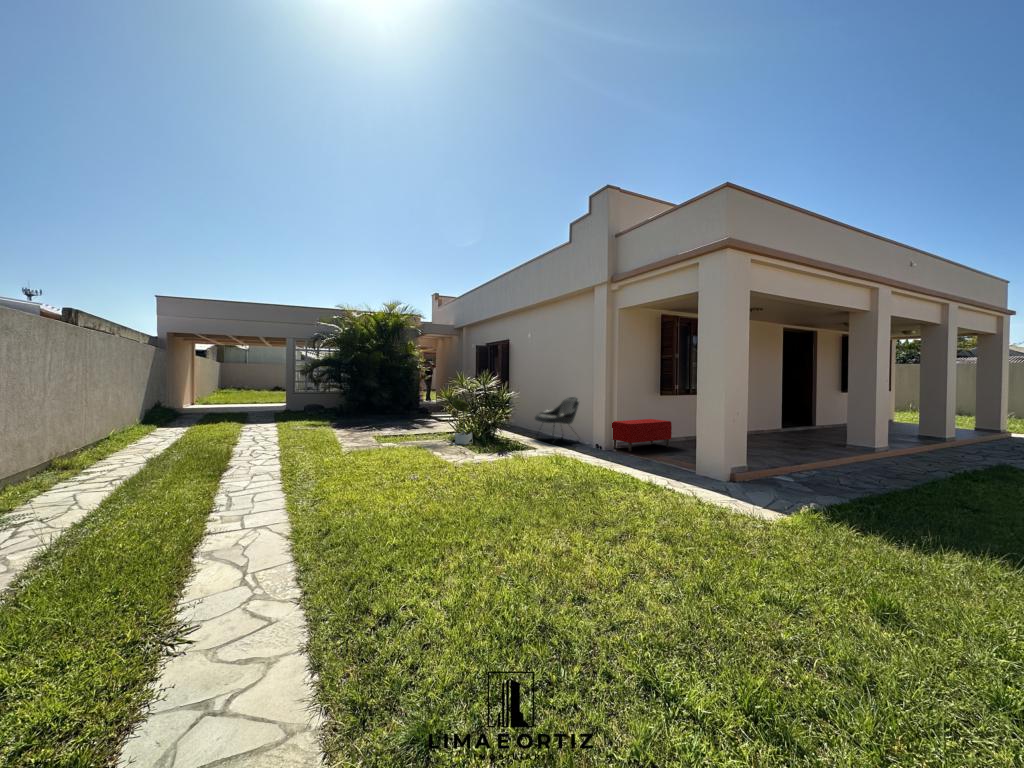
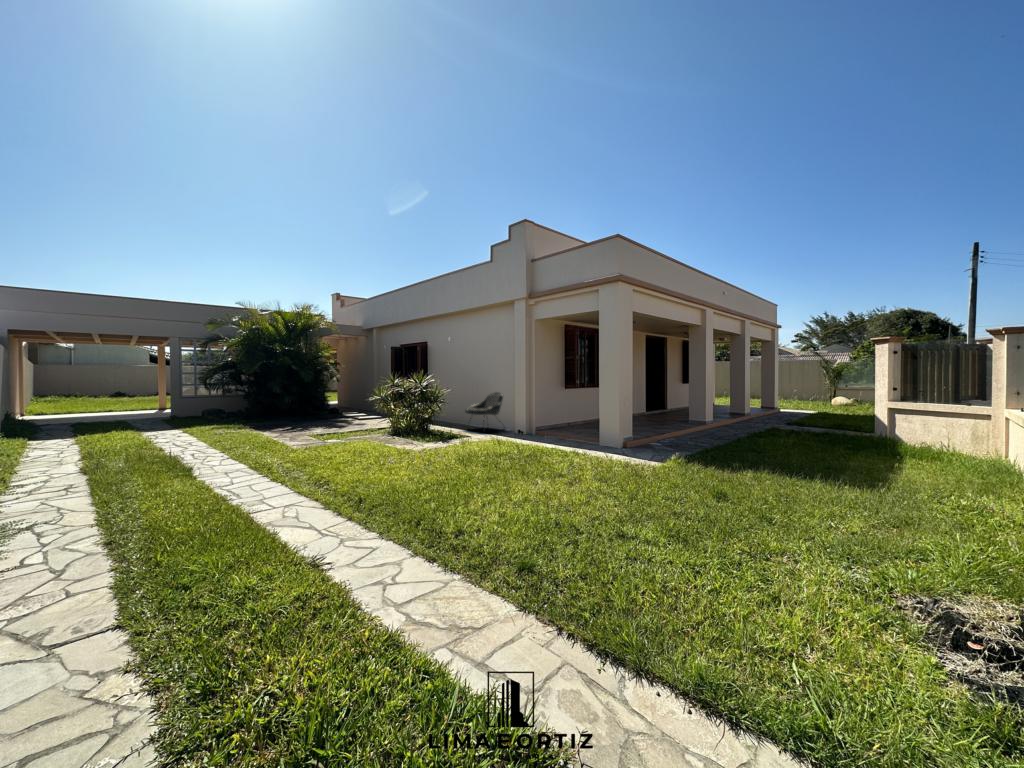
potted tree: present [453,399,472,445] -> none [394,396,413,437]
bench: present [612,419,672,452] -> none [532,408,576,434]

